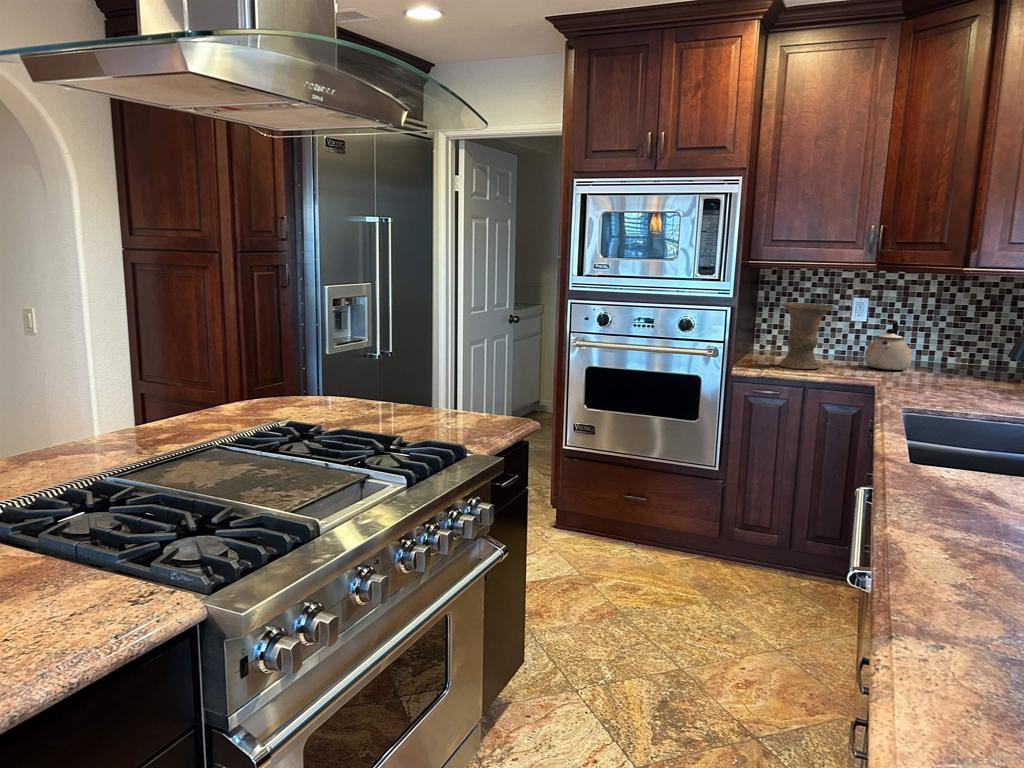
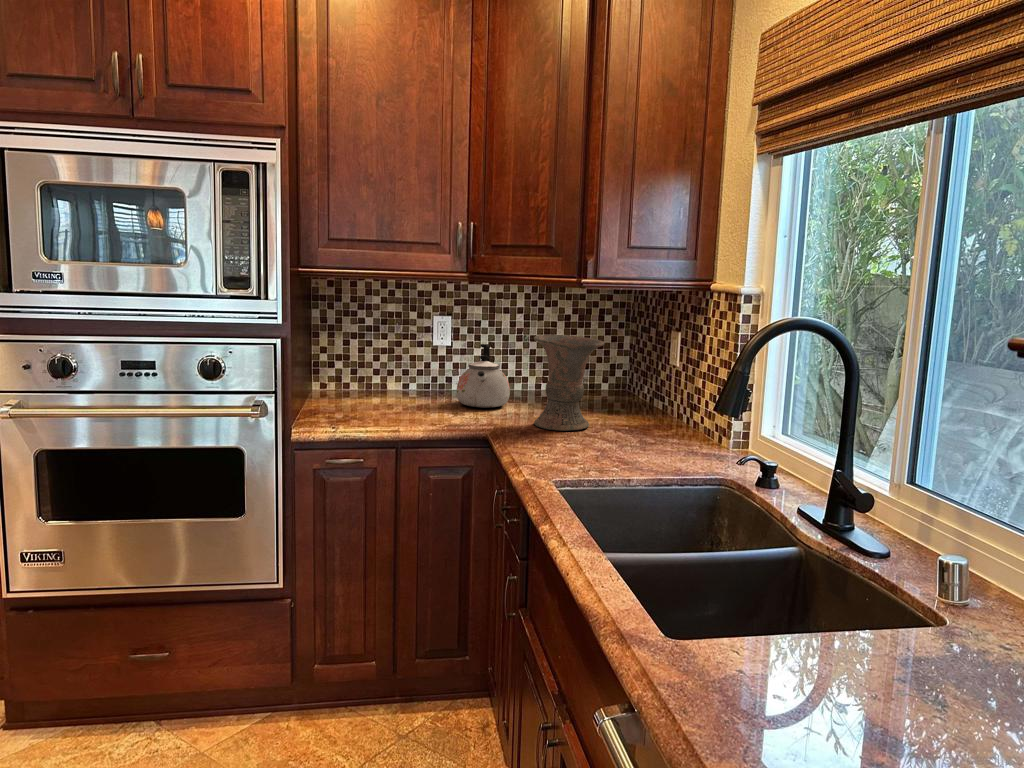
vase: present [779,302,834,369] -> present [534,335,604,431]

